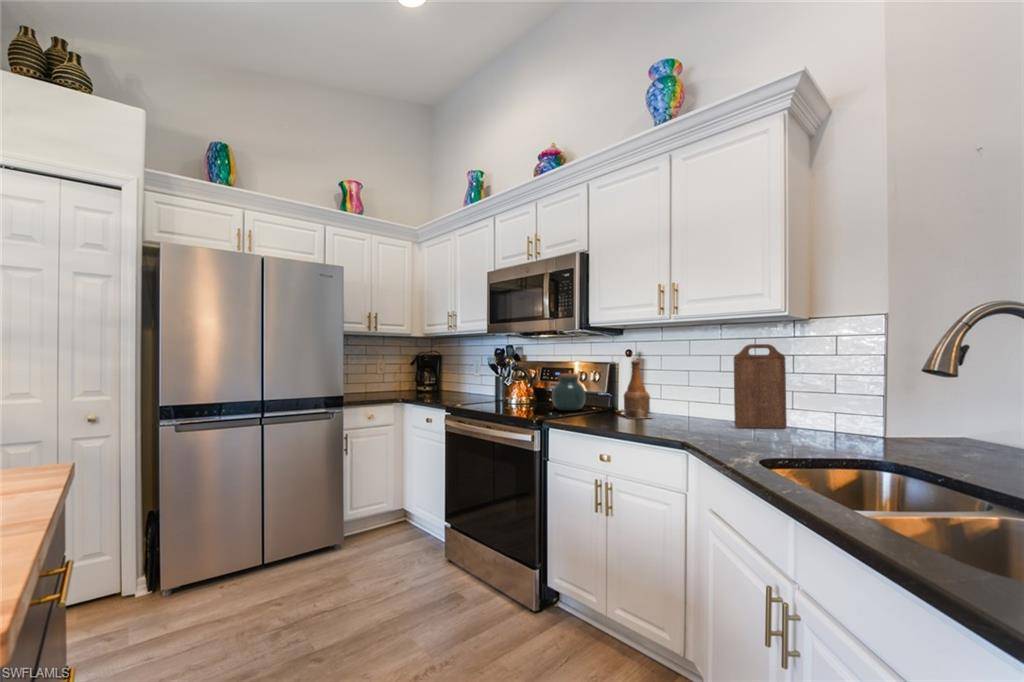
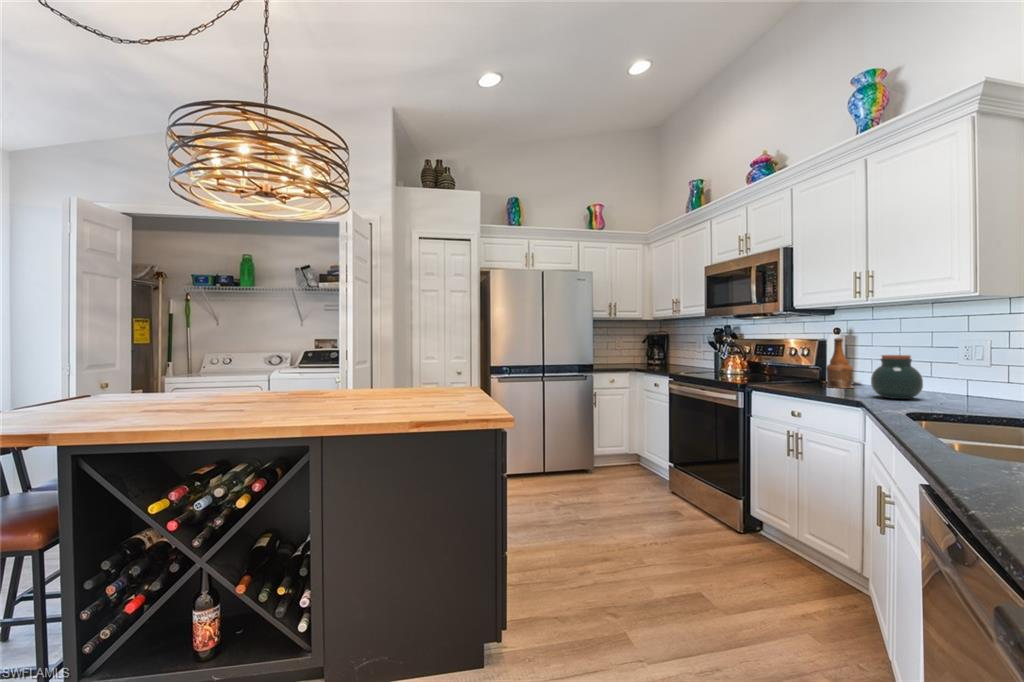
cutting board: present [734,344,787,428] -> none [934,322,998,400]
jar: present [552,373,585,411] -> present [871,355,923,399]

